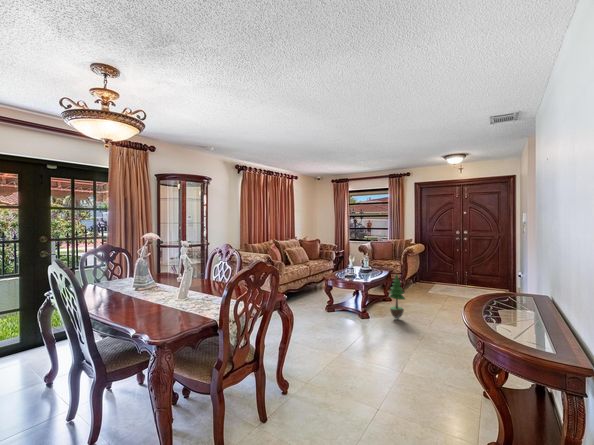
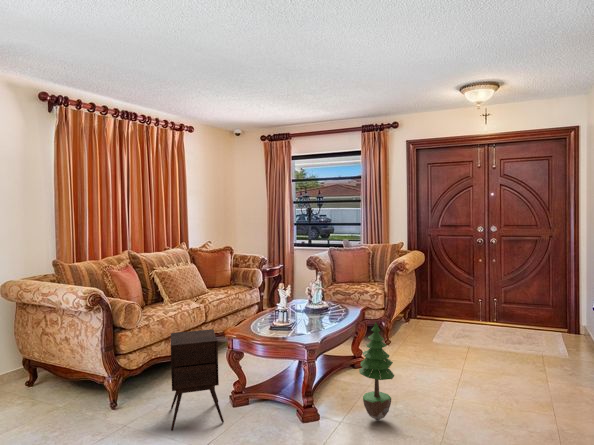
side table: none [300,276,326,317] -> present [171,329,224,431]

